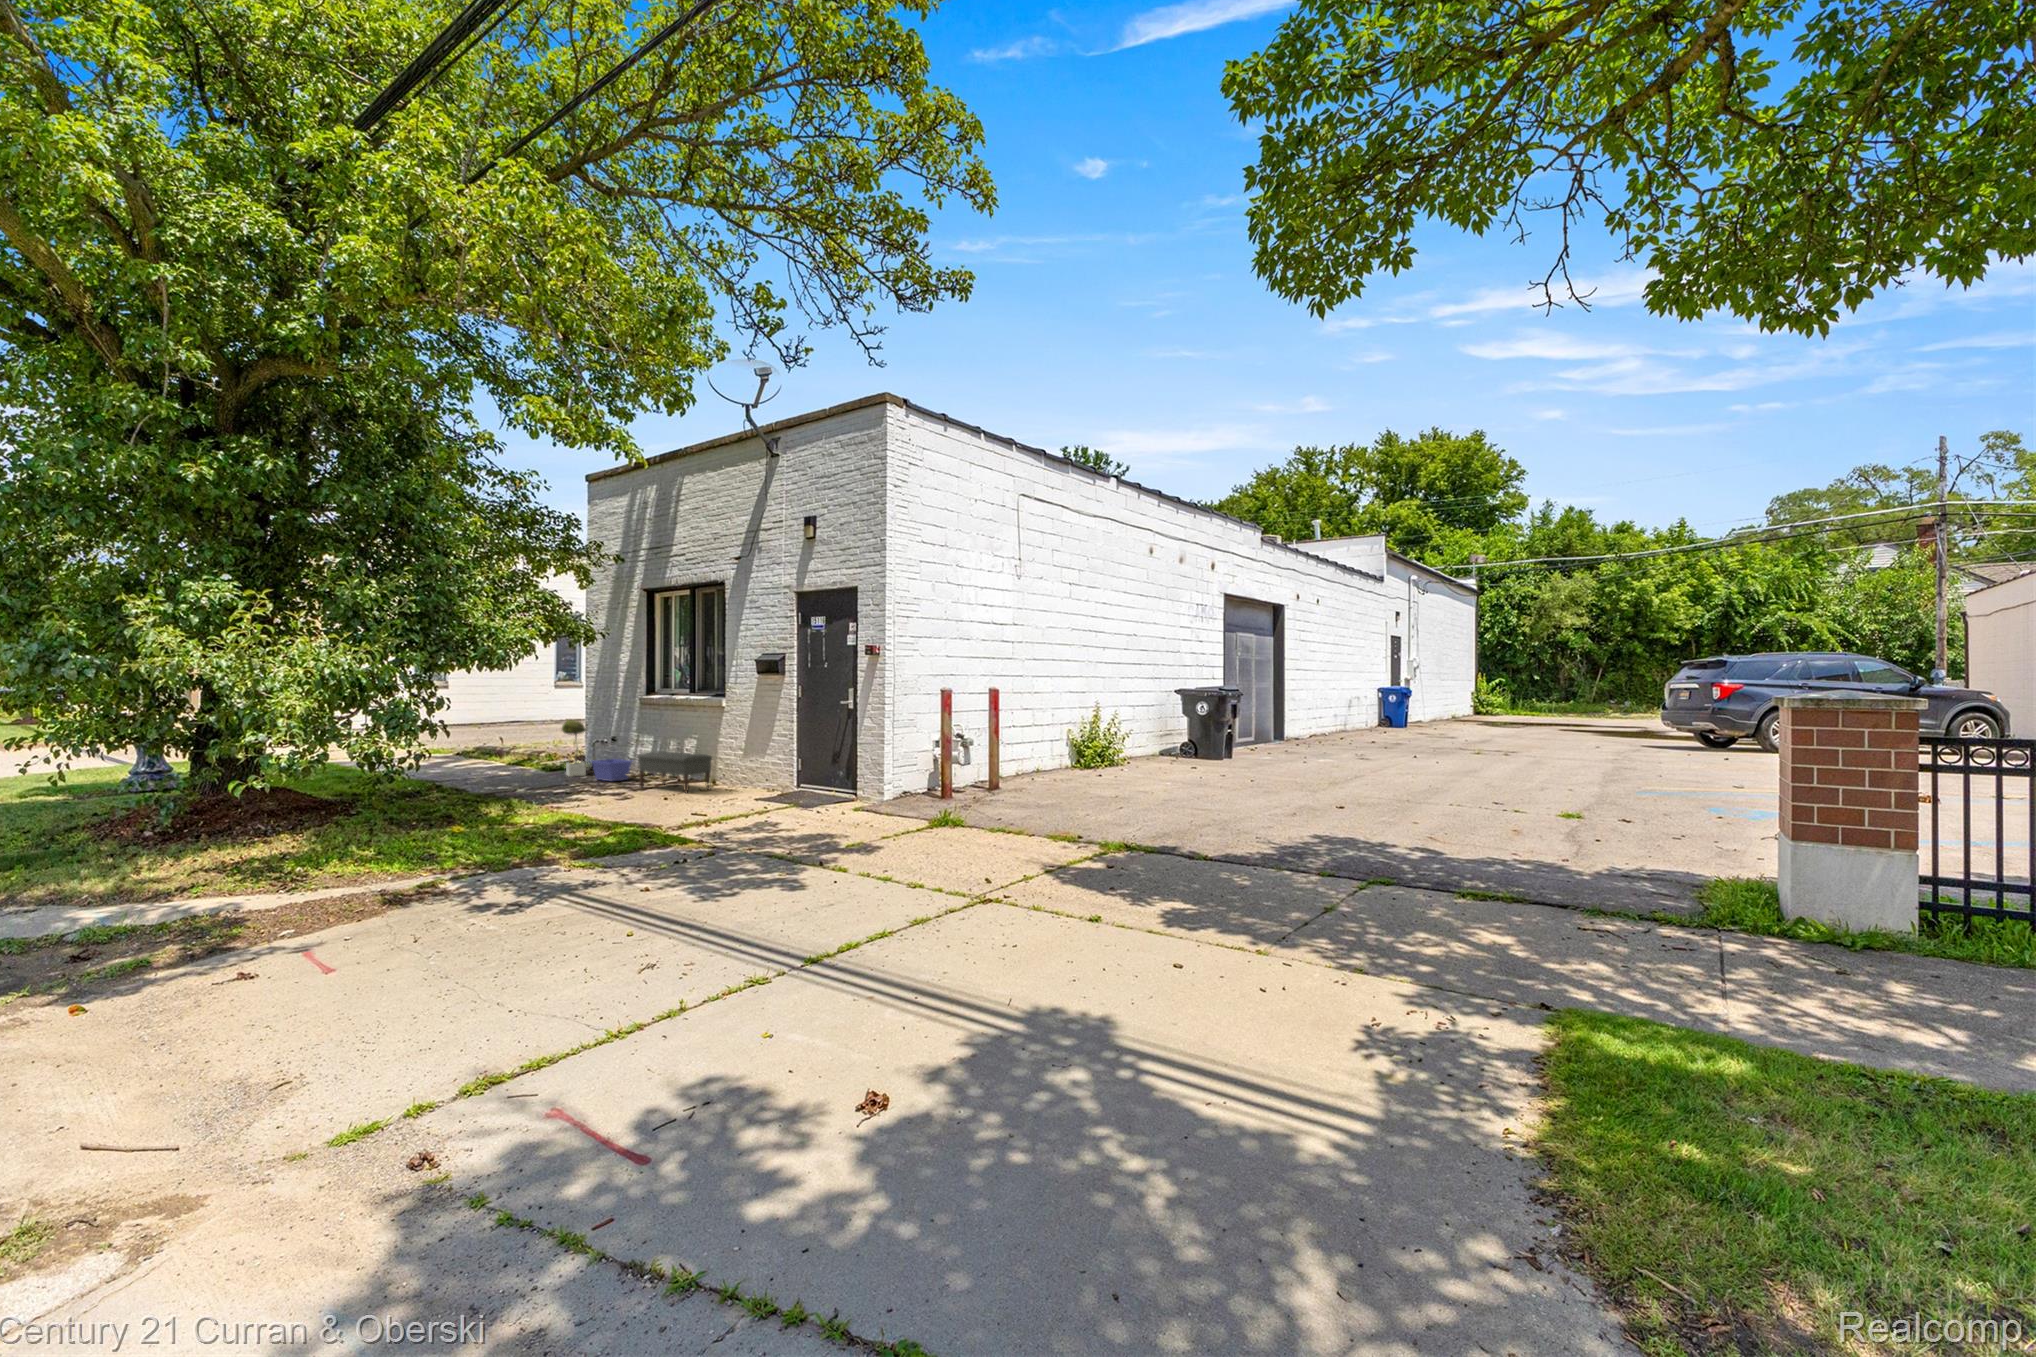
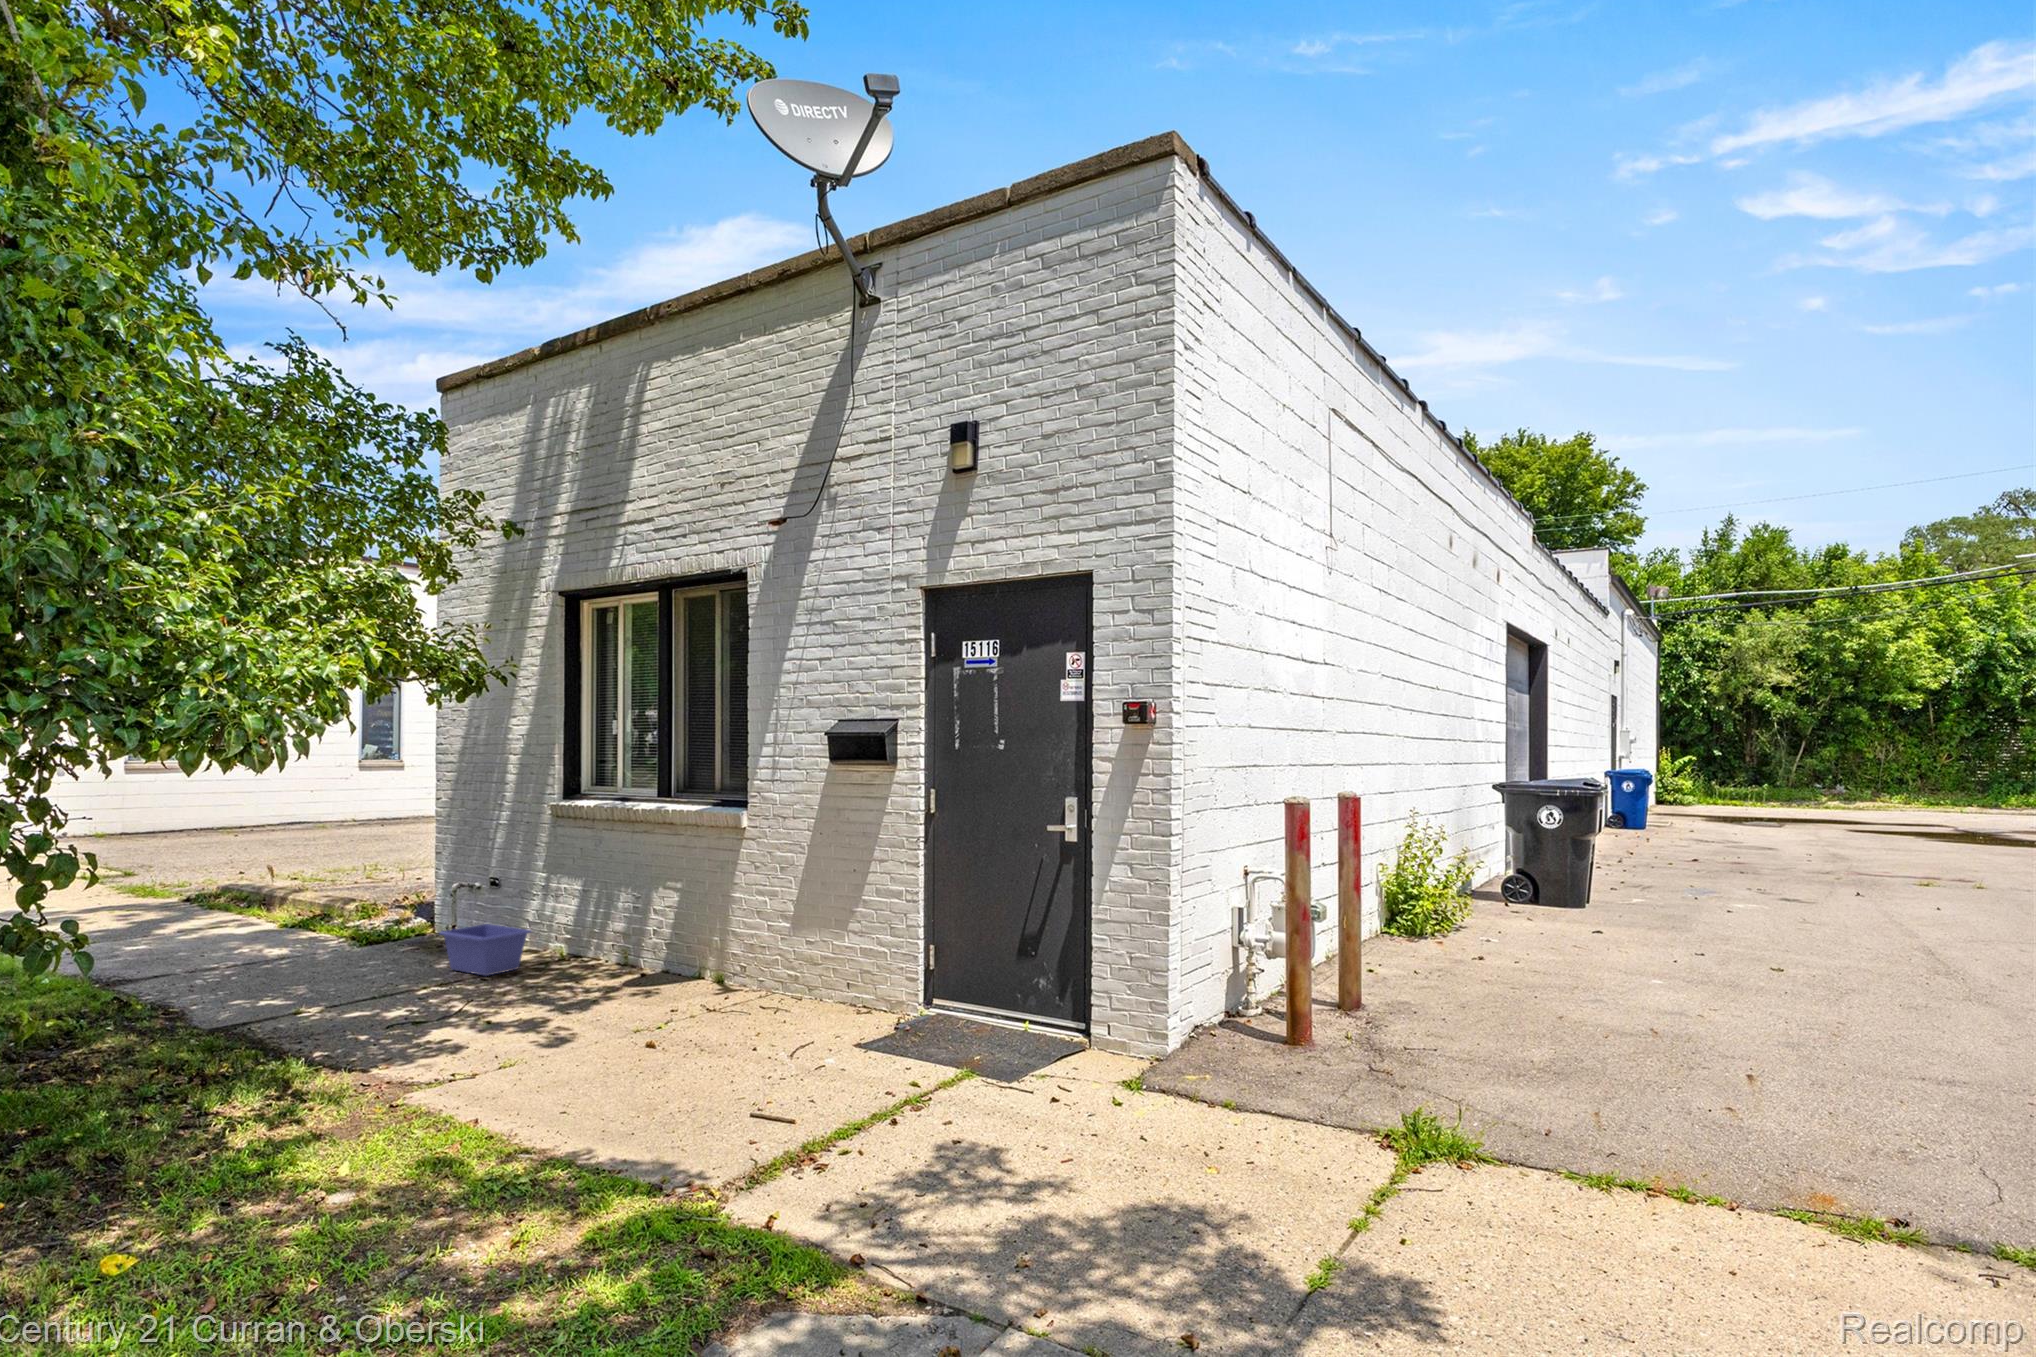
potted tree: present [562,719,587,777] -> none [380,843,434,960]
bench: present [638,751,712,793] -> none [550,916,715,1017]

